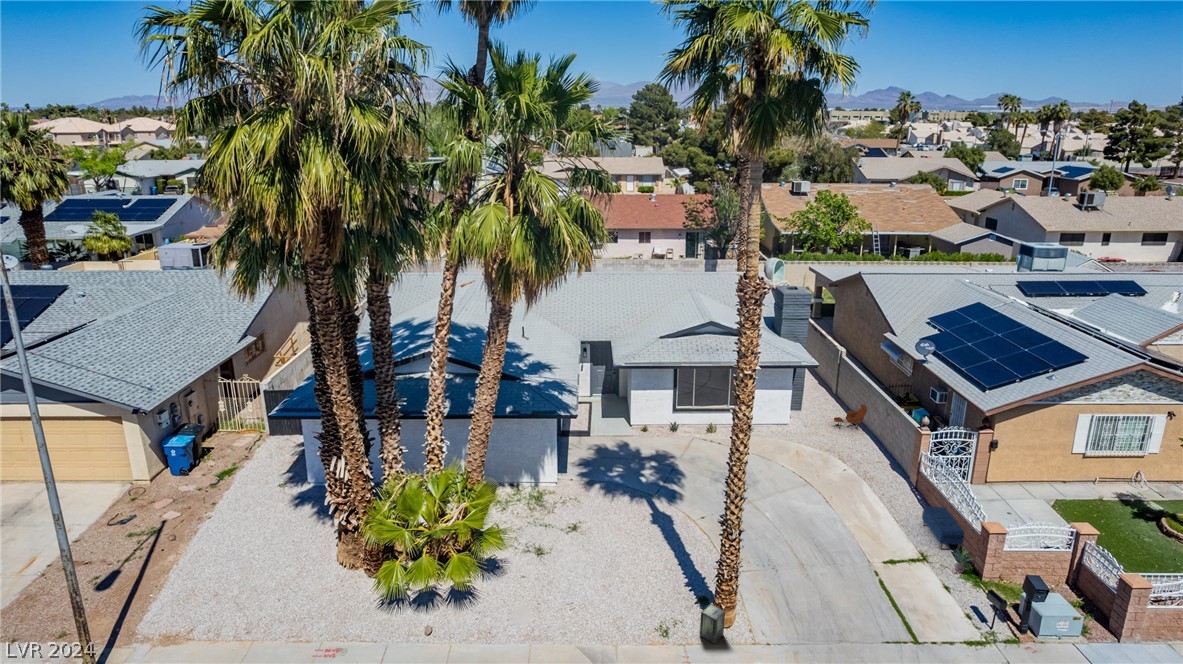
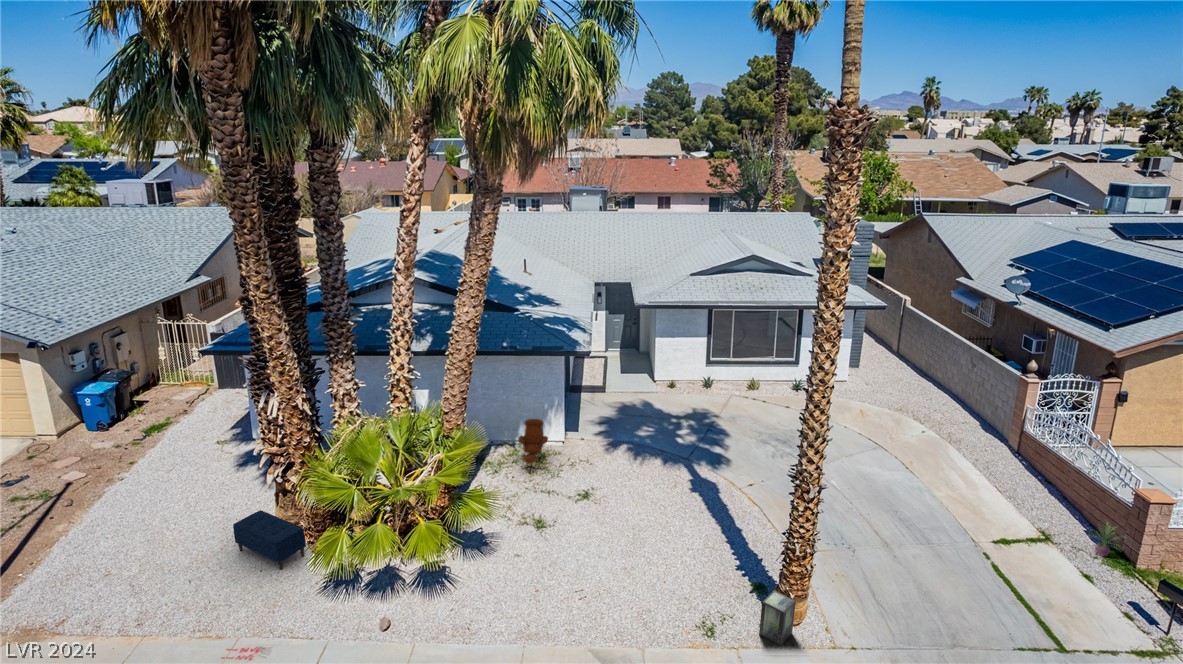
lounge chair: present [834,404,867,428] -> present [518,419,548,470]
bench: present [922,506,964,550] -> present [233,510,306,570]

